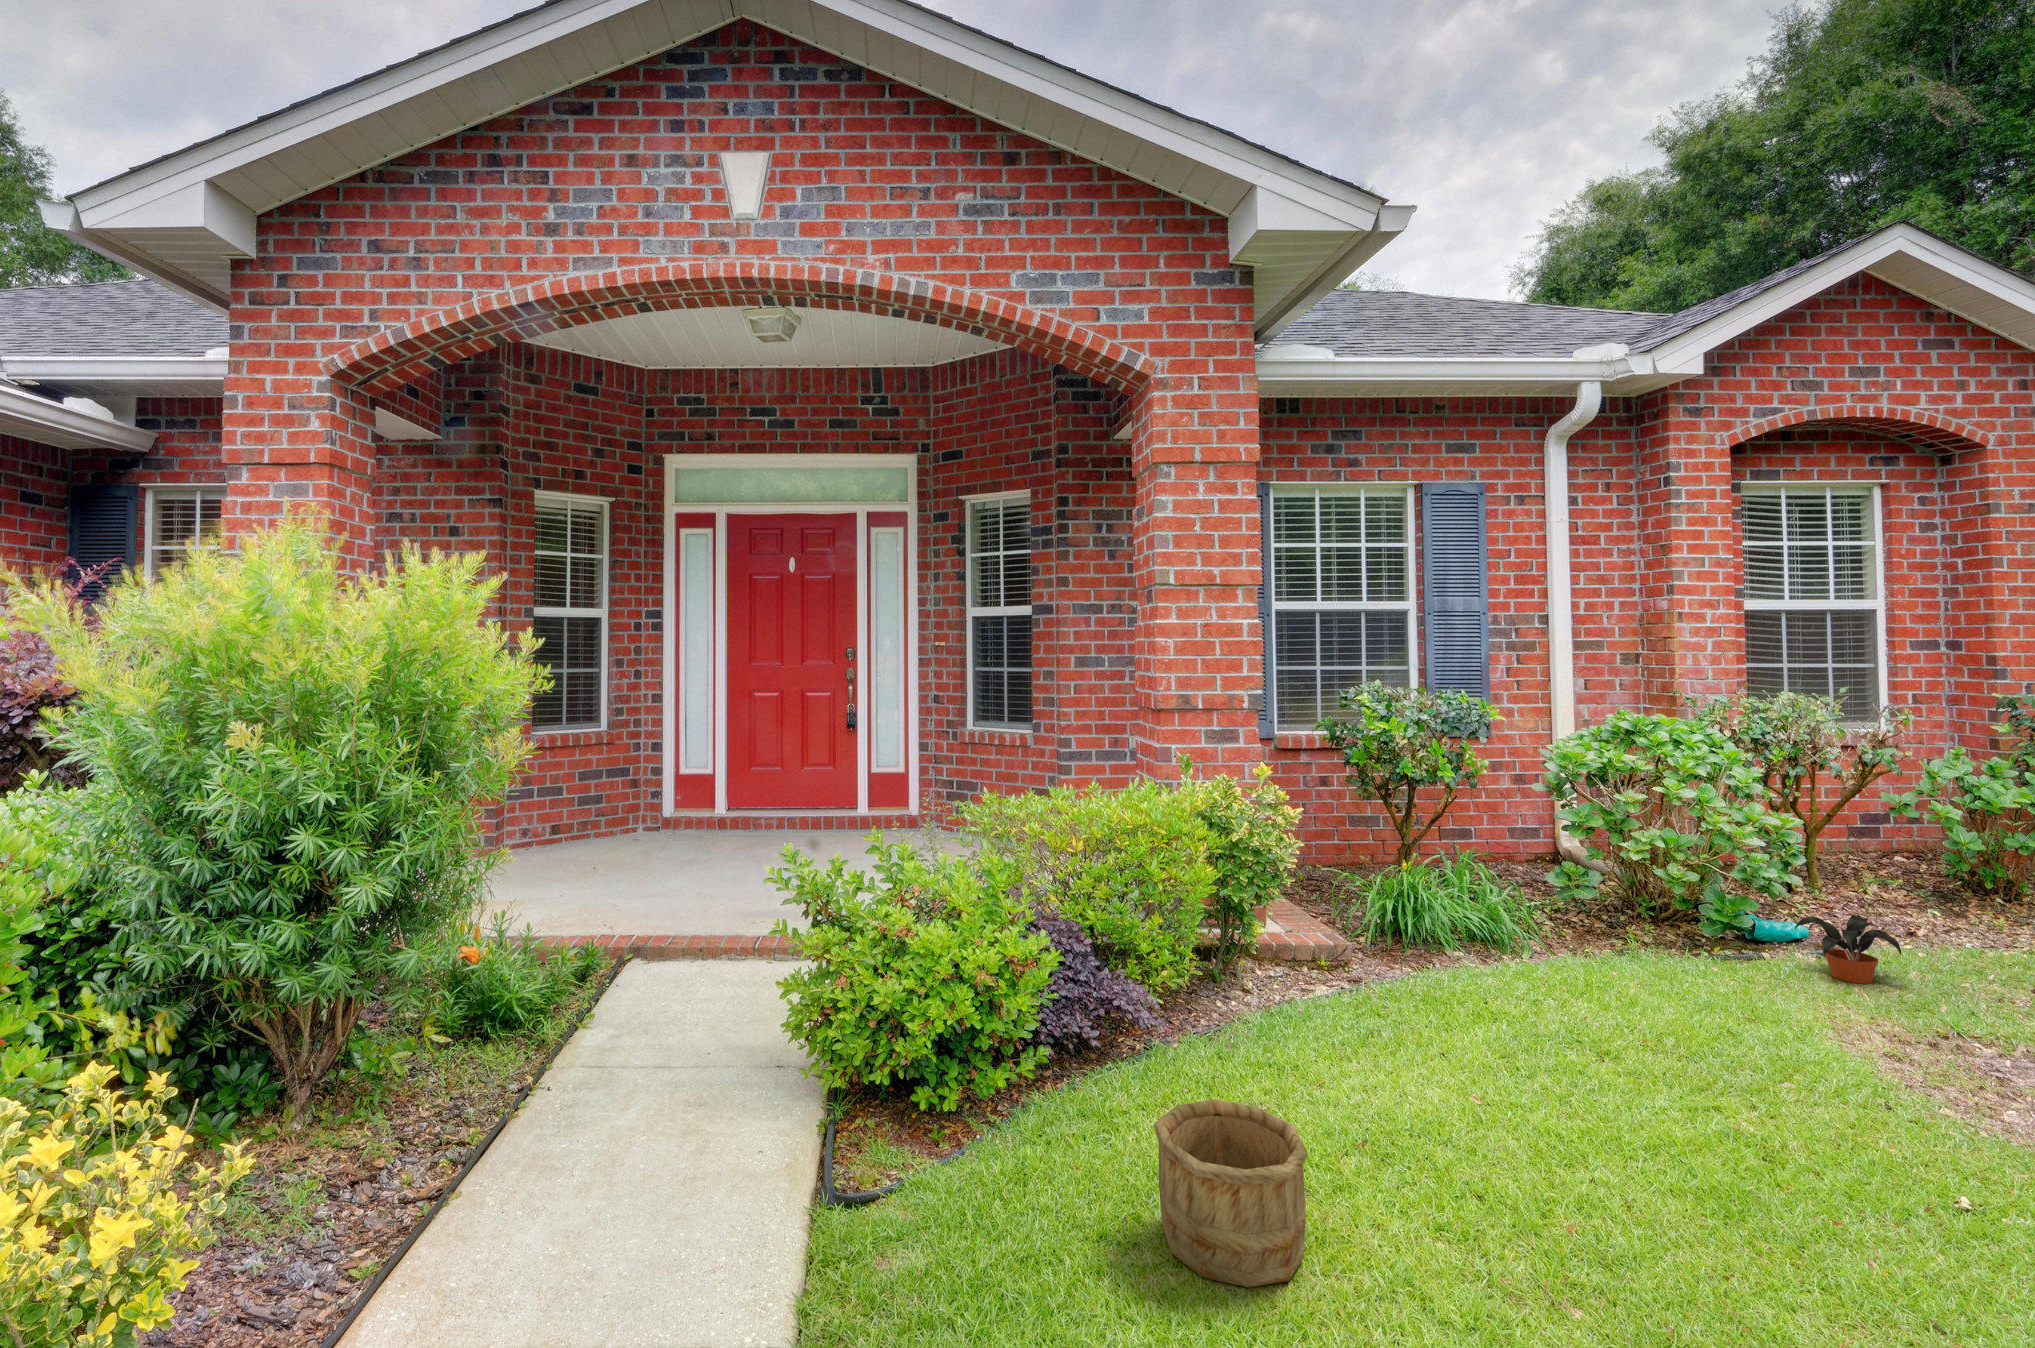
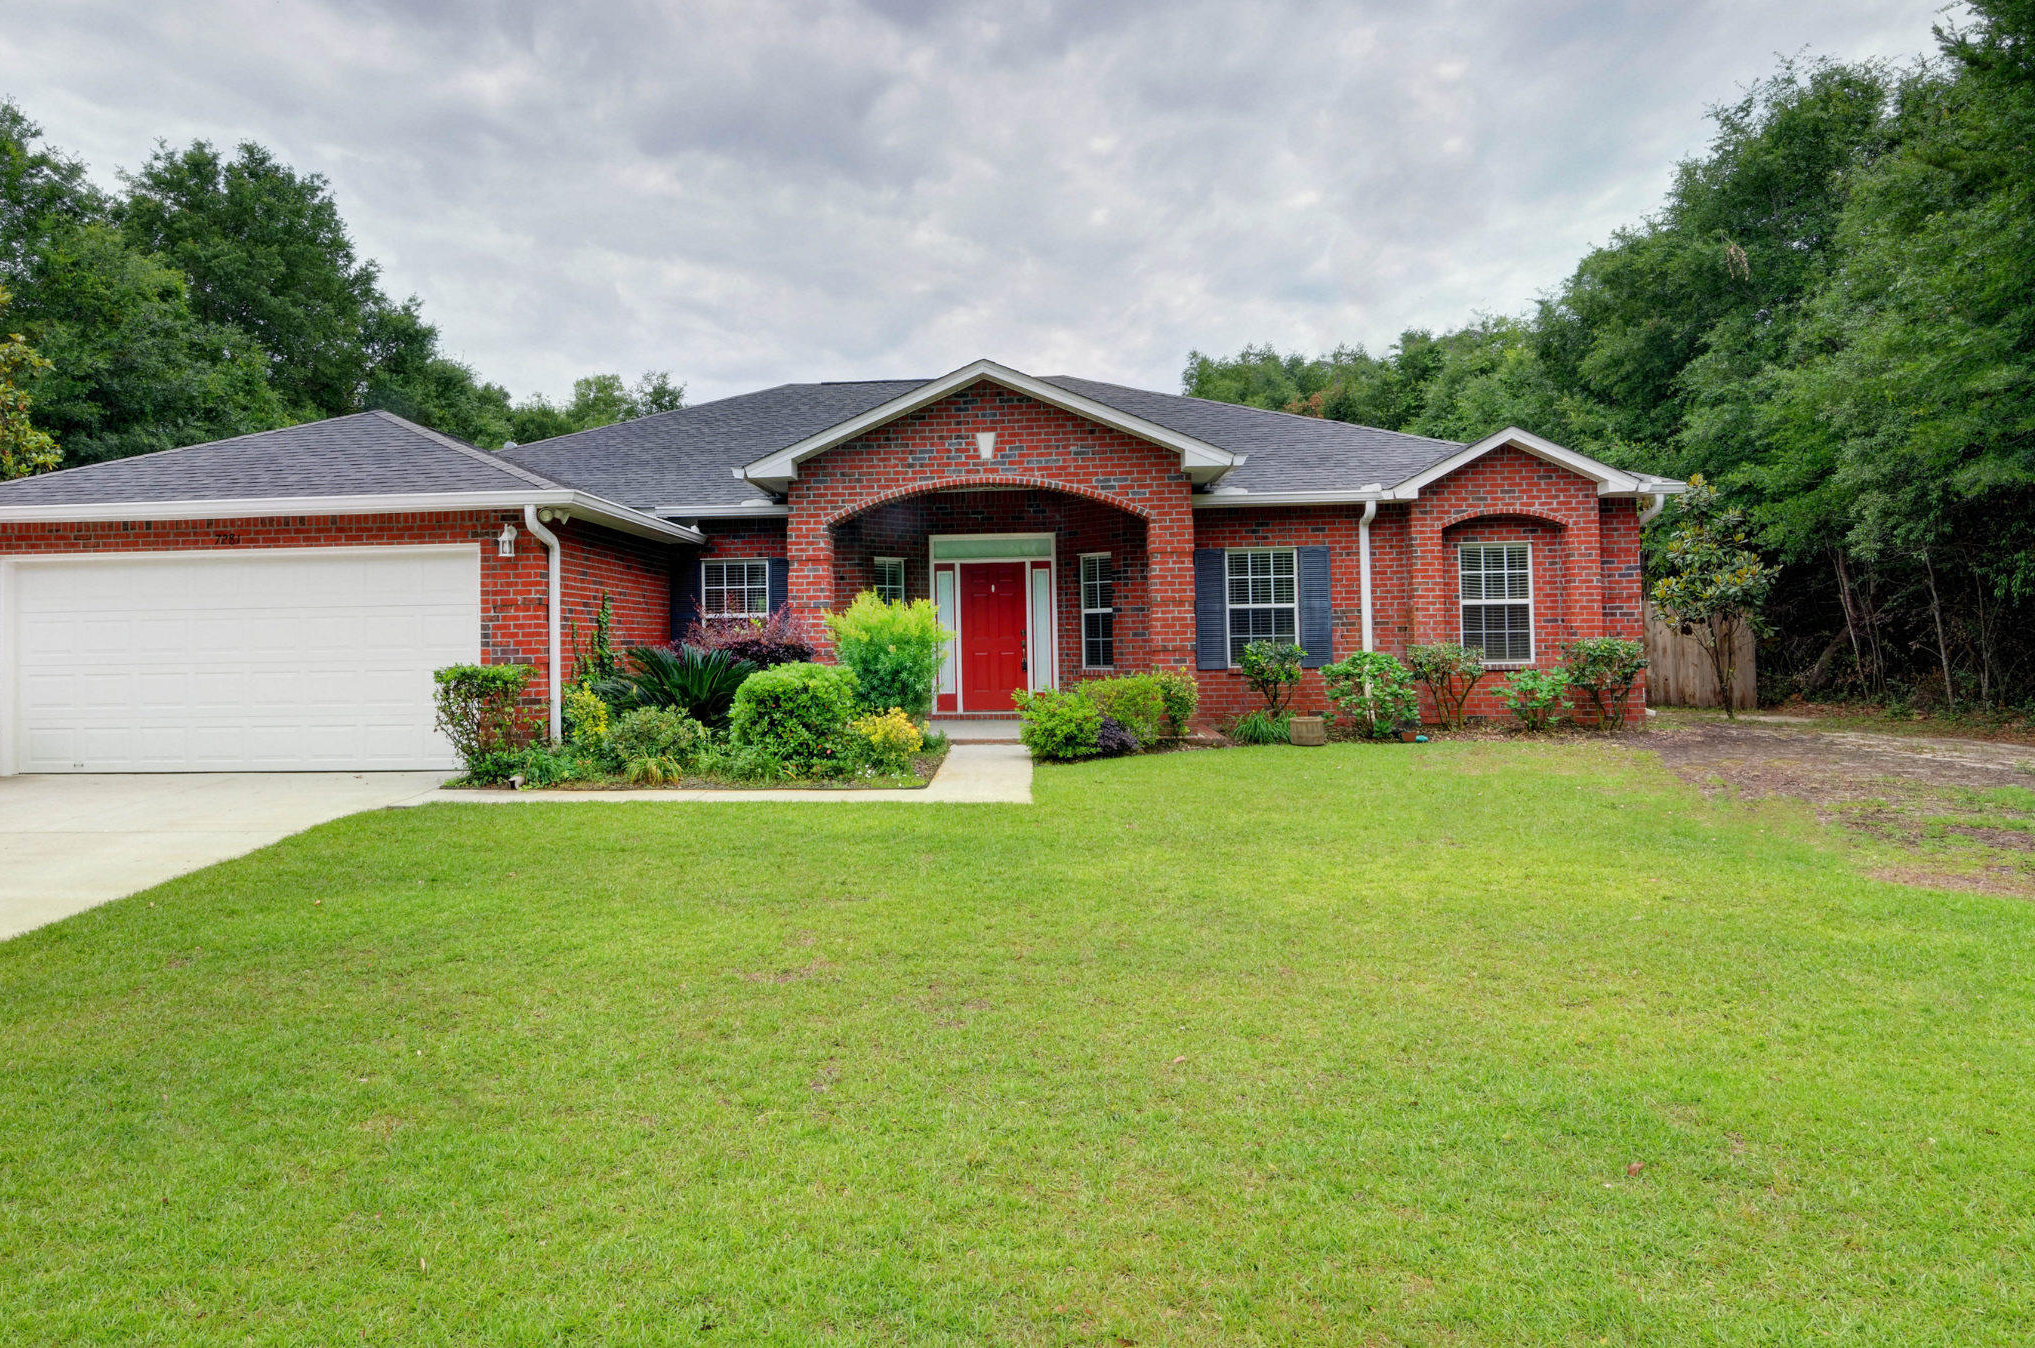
wooden bucket: present [1154,1099,1308,1287] -> present [1289,717,1324,745]

